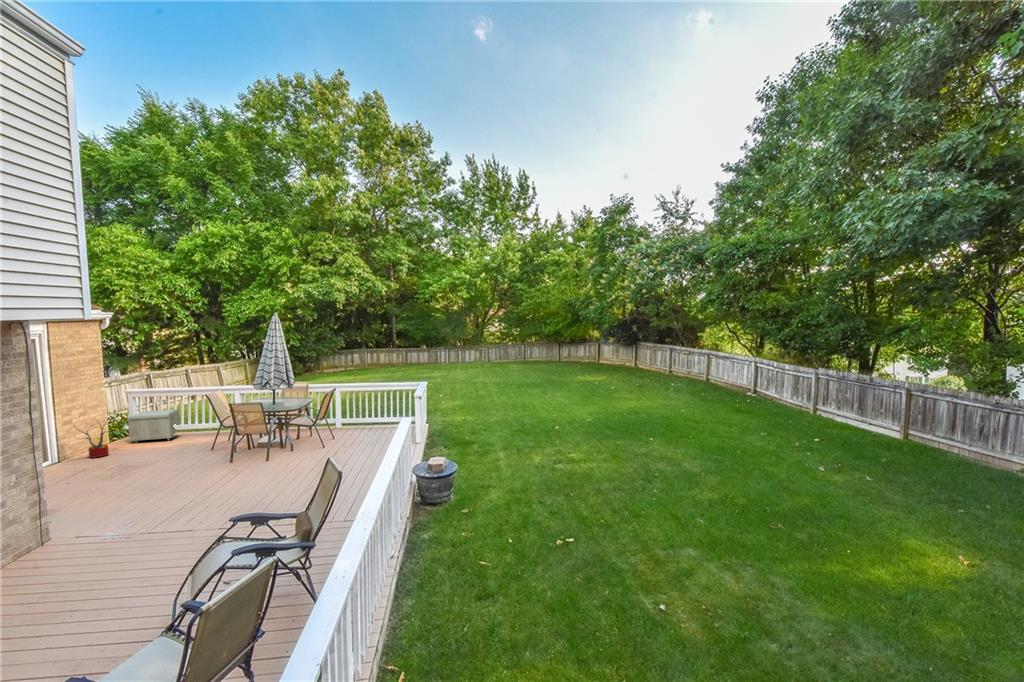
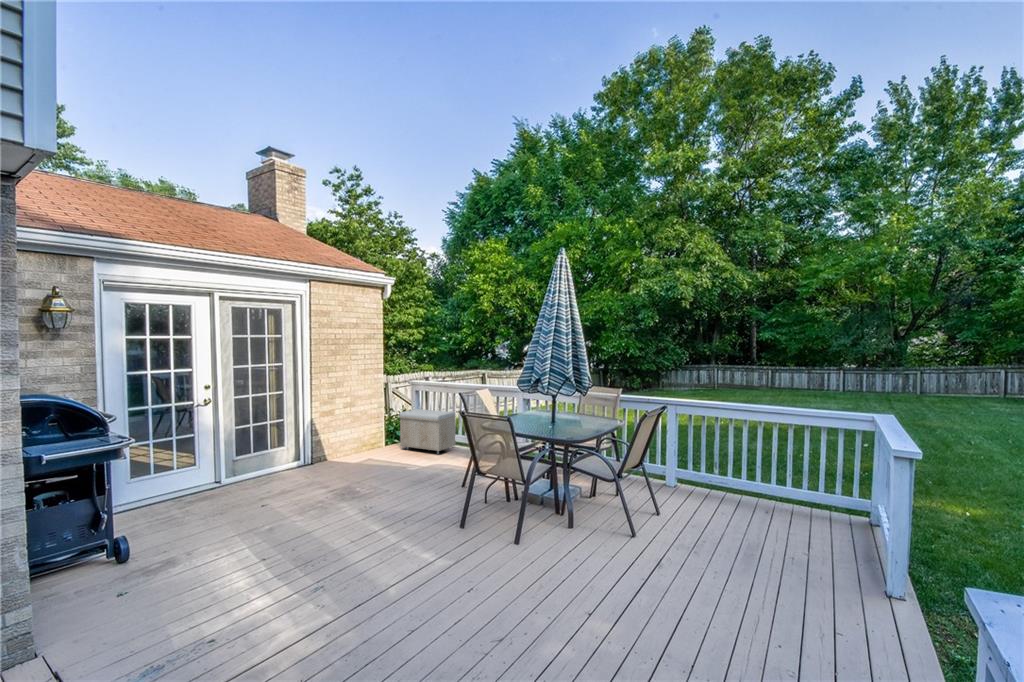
decorative plant: present [79,425,109,458] -> none [322,410,382,463]

